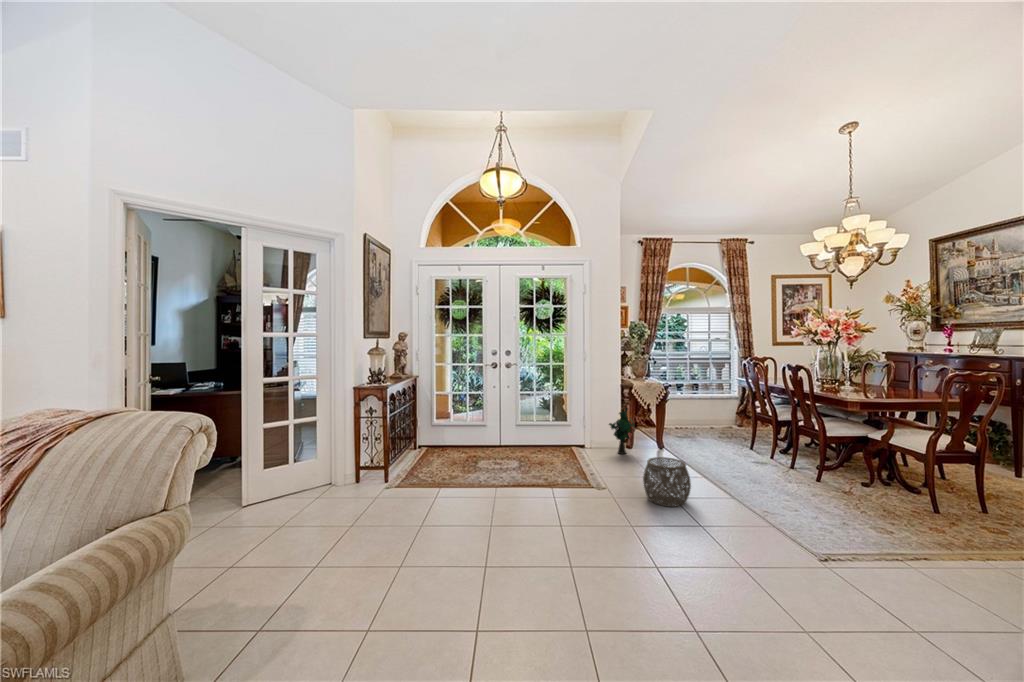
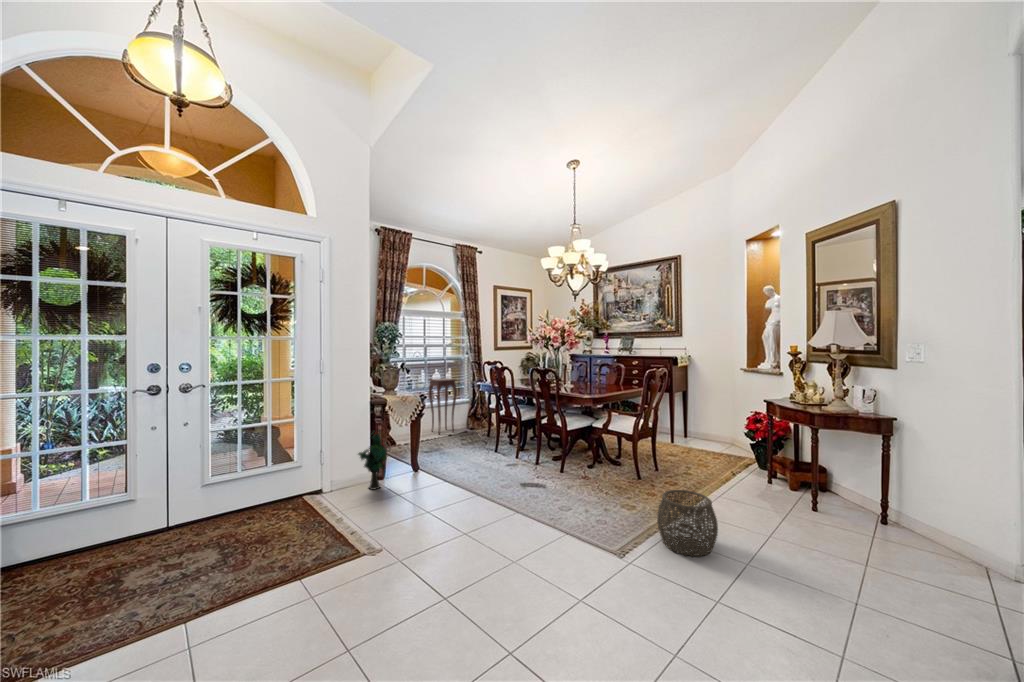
side table: none [690,374,719,428] -> present [429,378,457,434]
woven basket: present [643,457,691,507] -> present [657,490,718,557]

